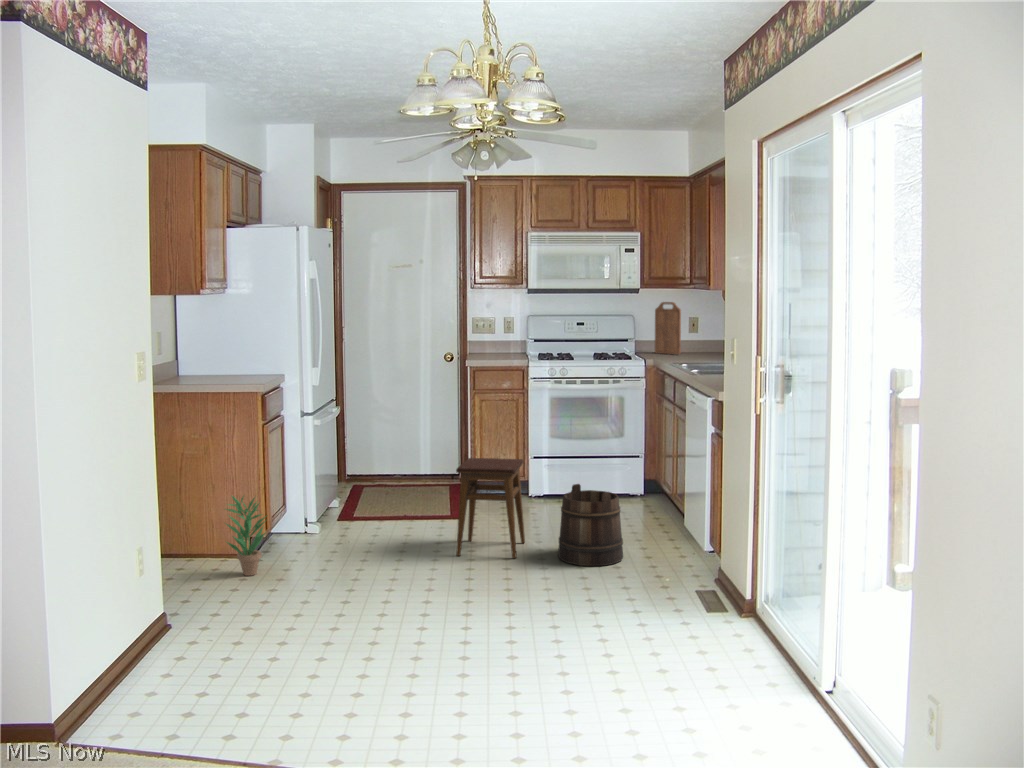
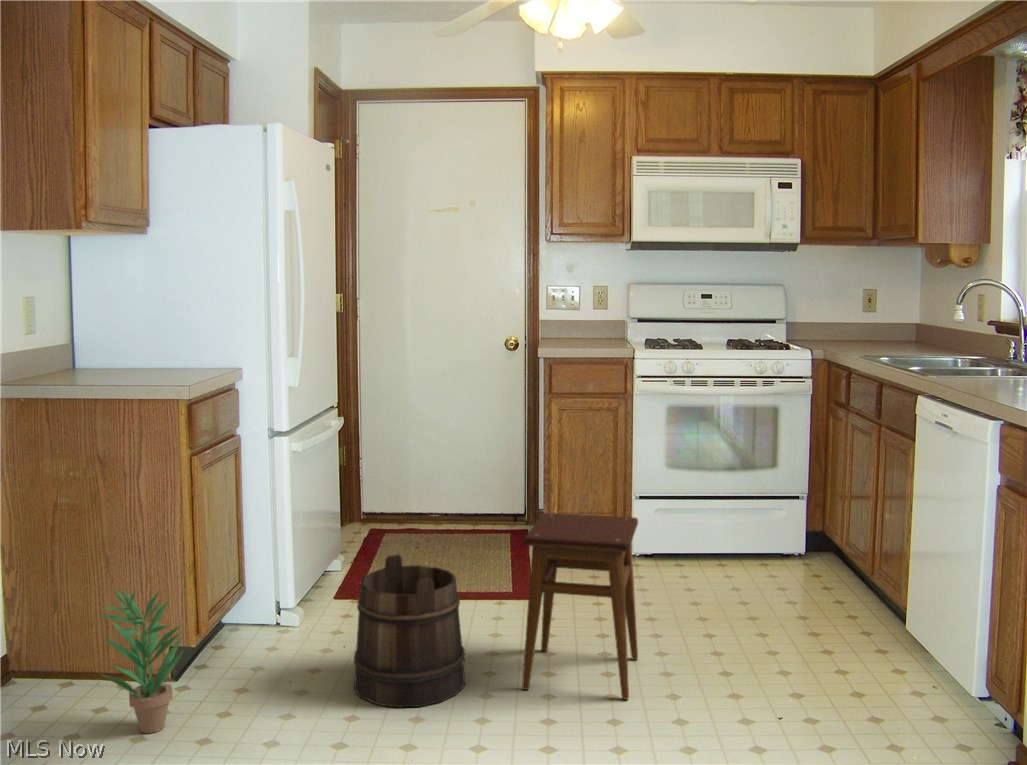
cutting board: present [655,302,681,354] -> none [815,264,860,343]
bucket: present [558,484,623,566] -> present [354,555,465,707]

